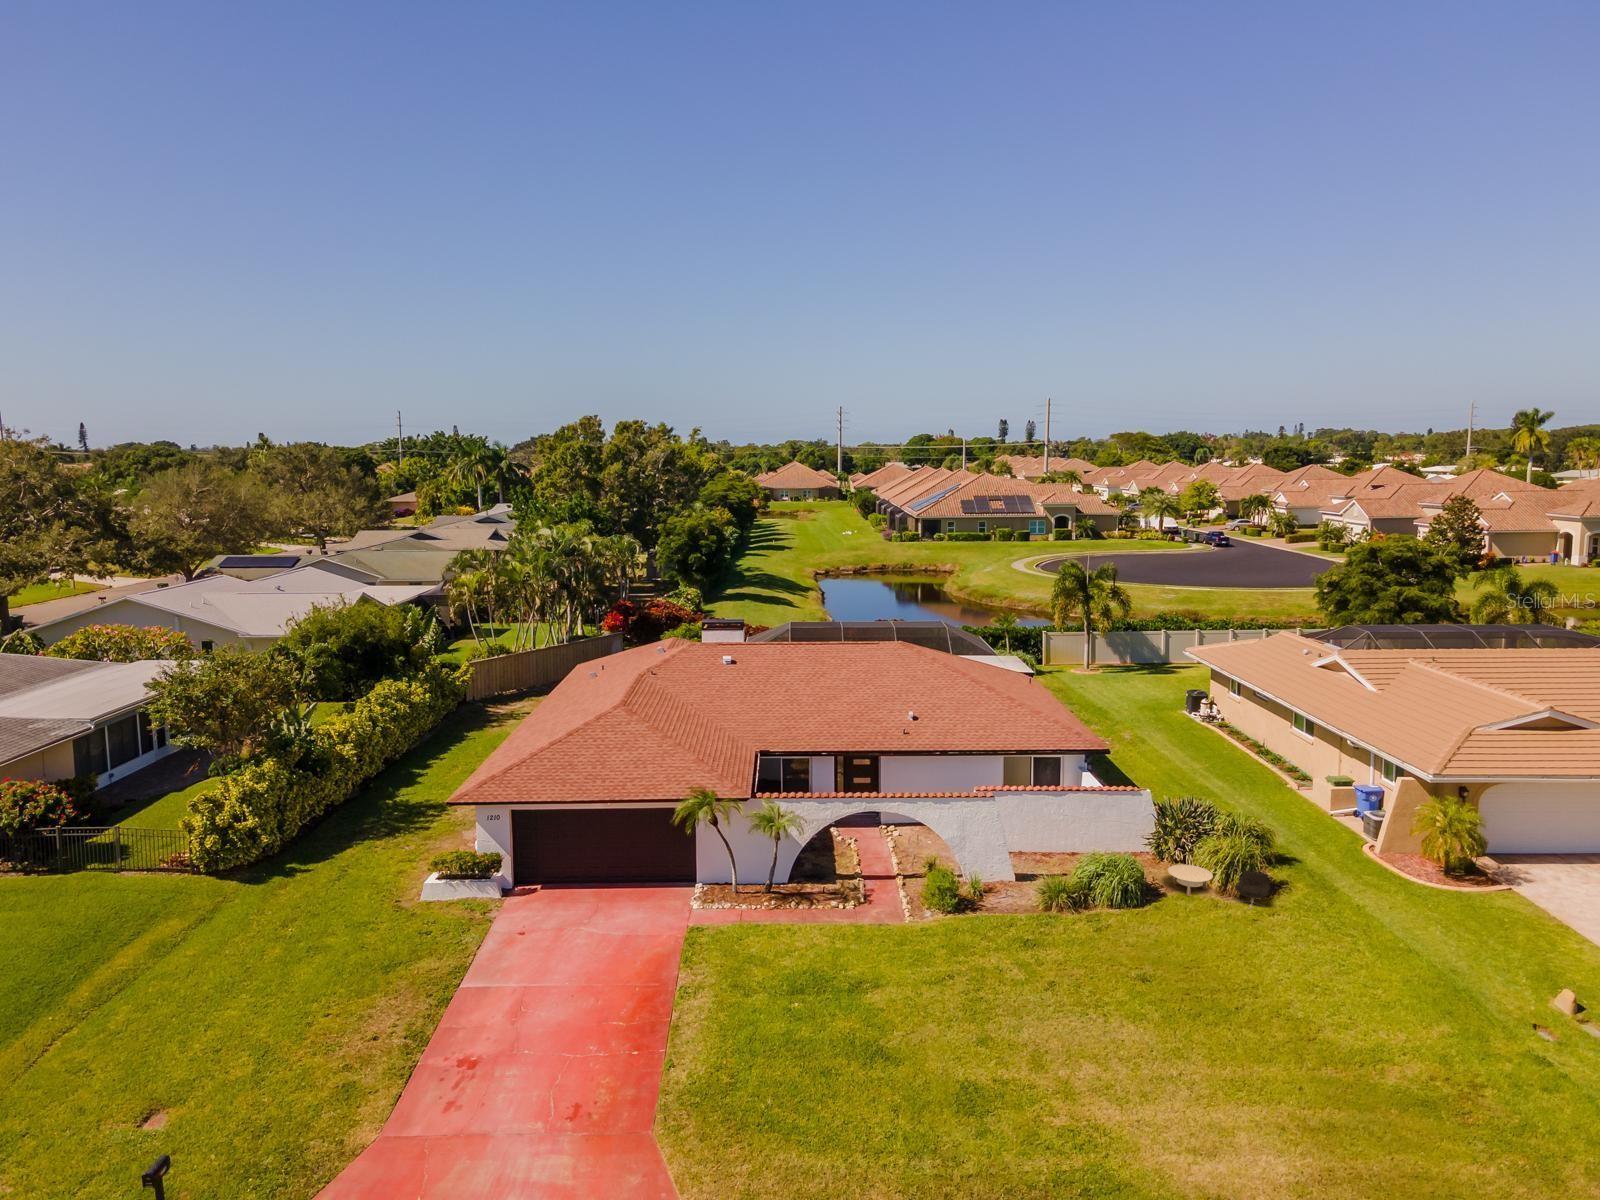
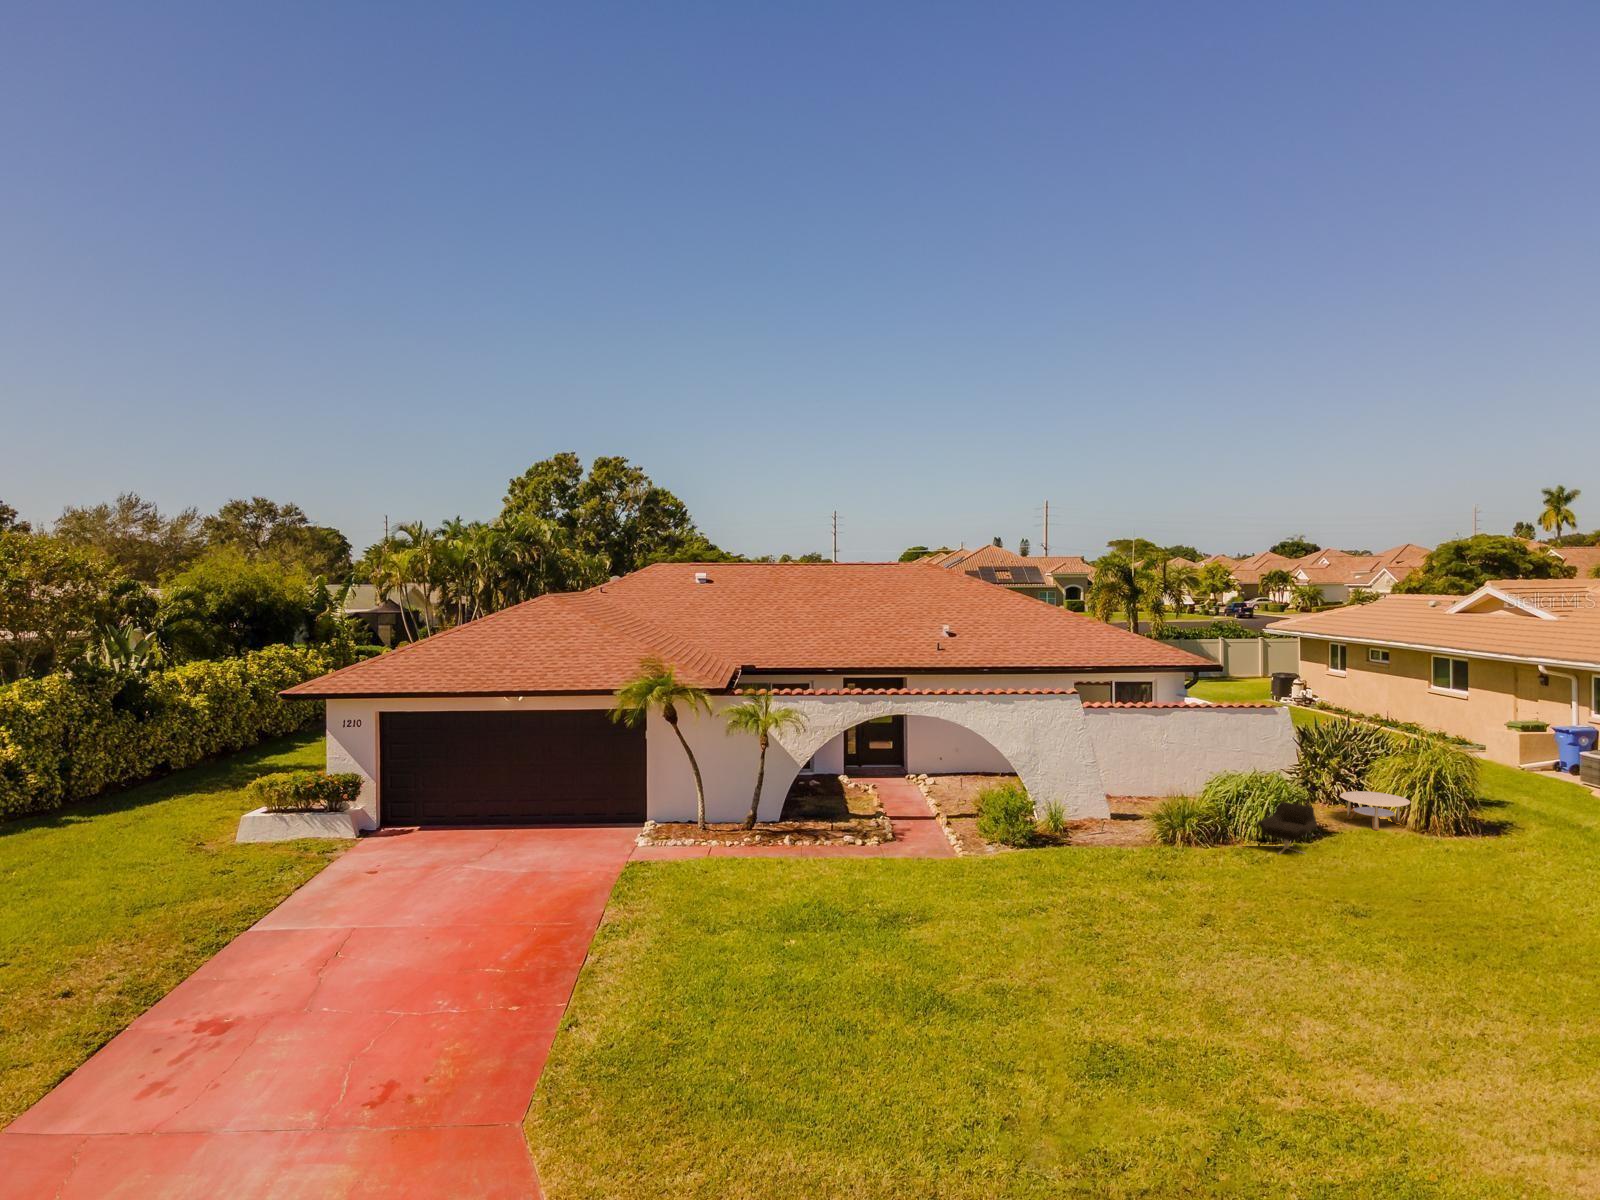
lounge chair: present [1235,870,1270,908] -> present [1258,802,1317,854]

